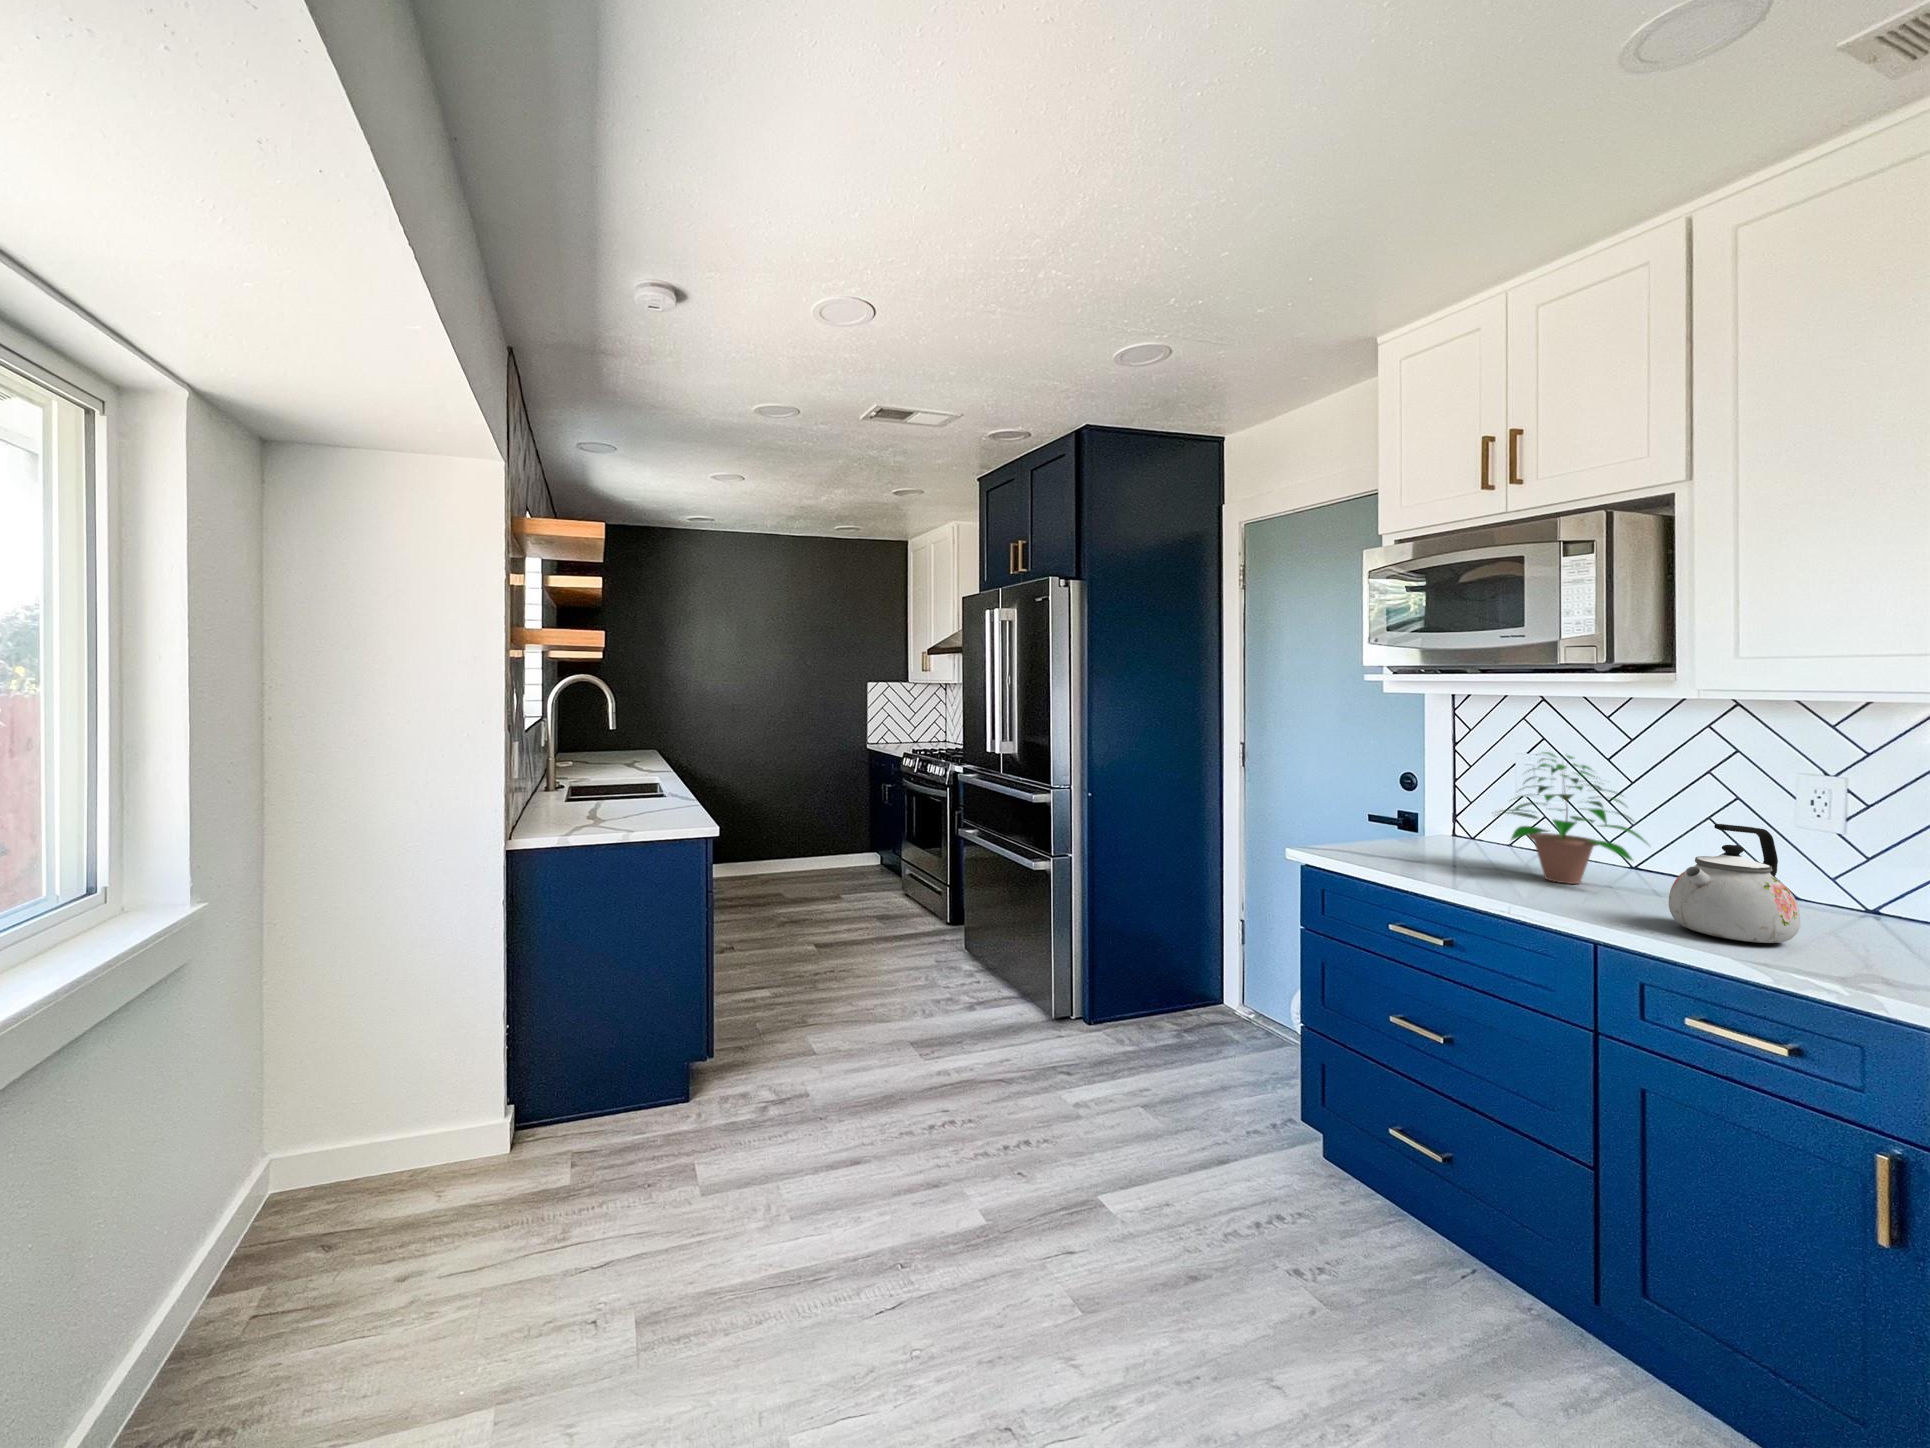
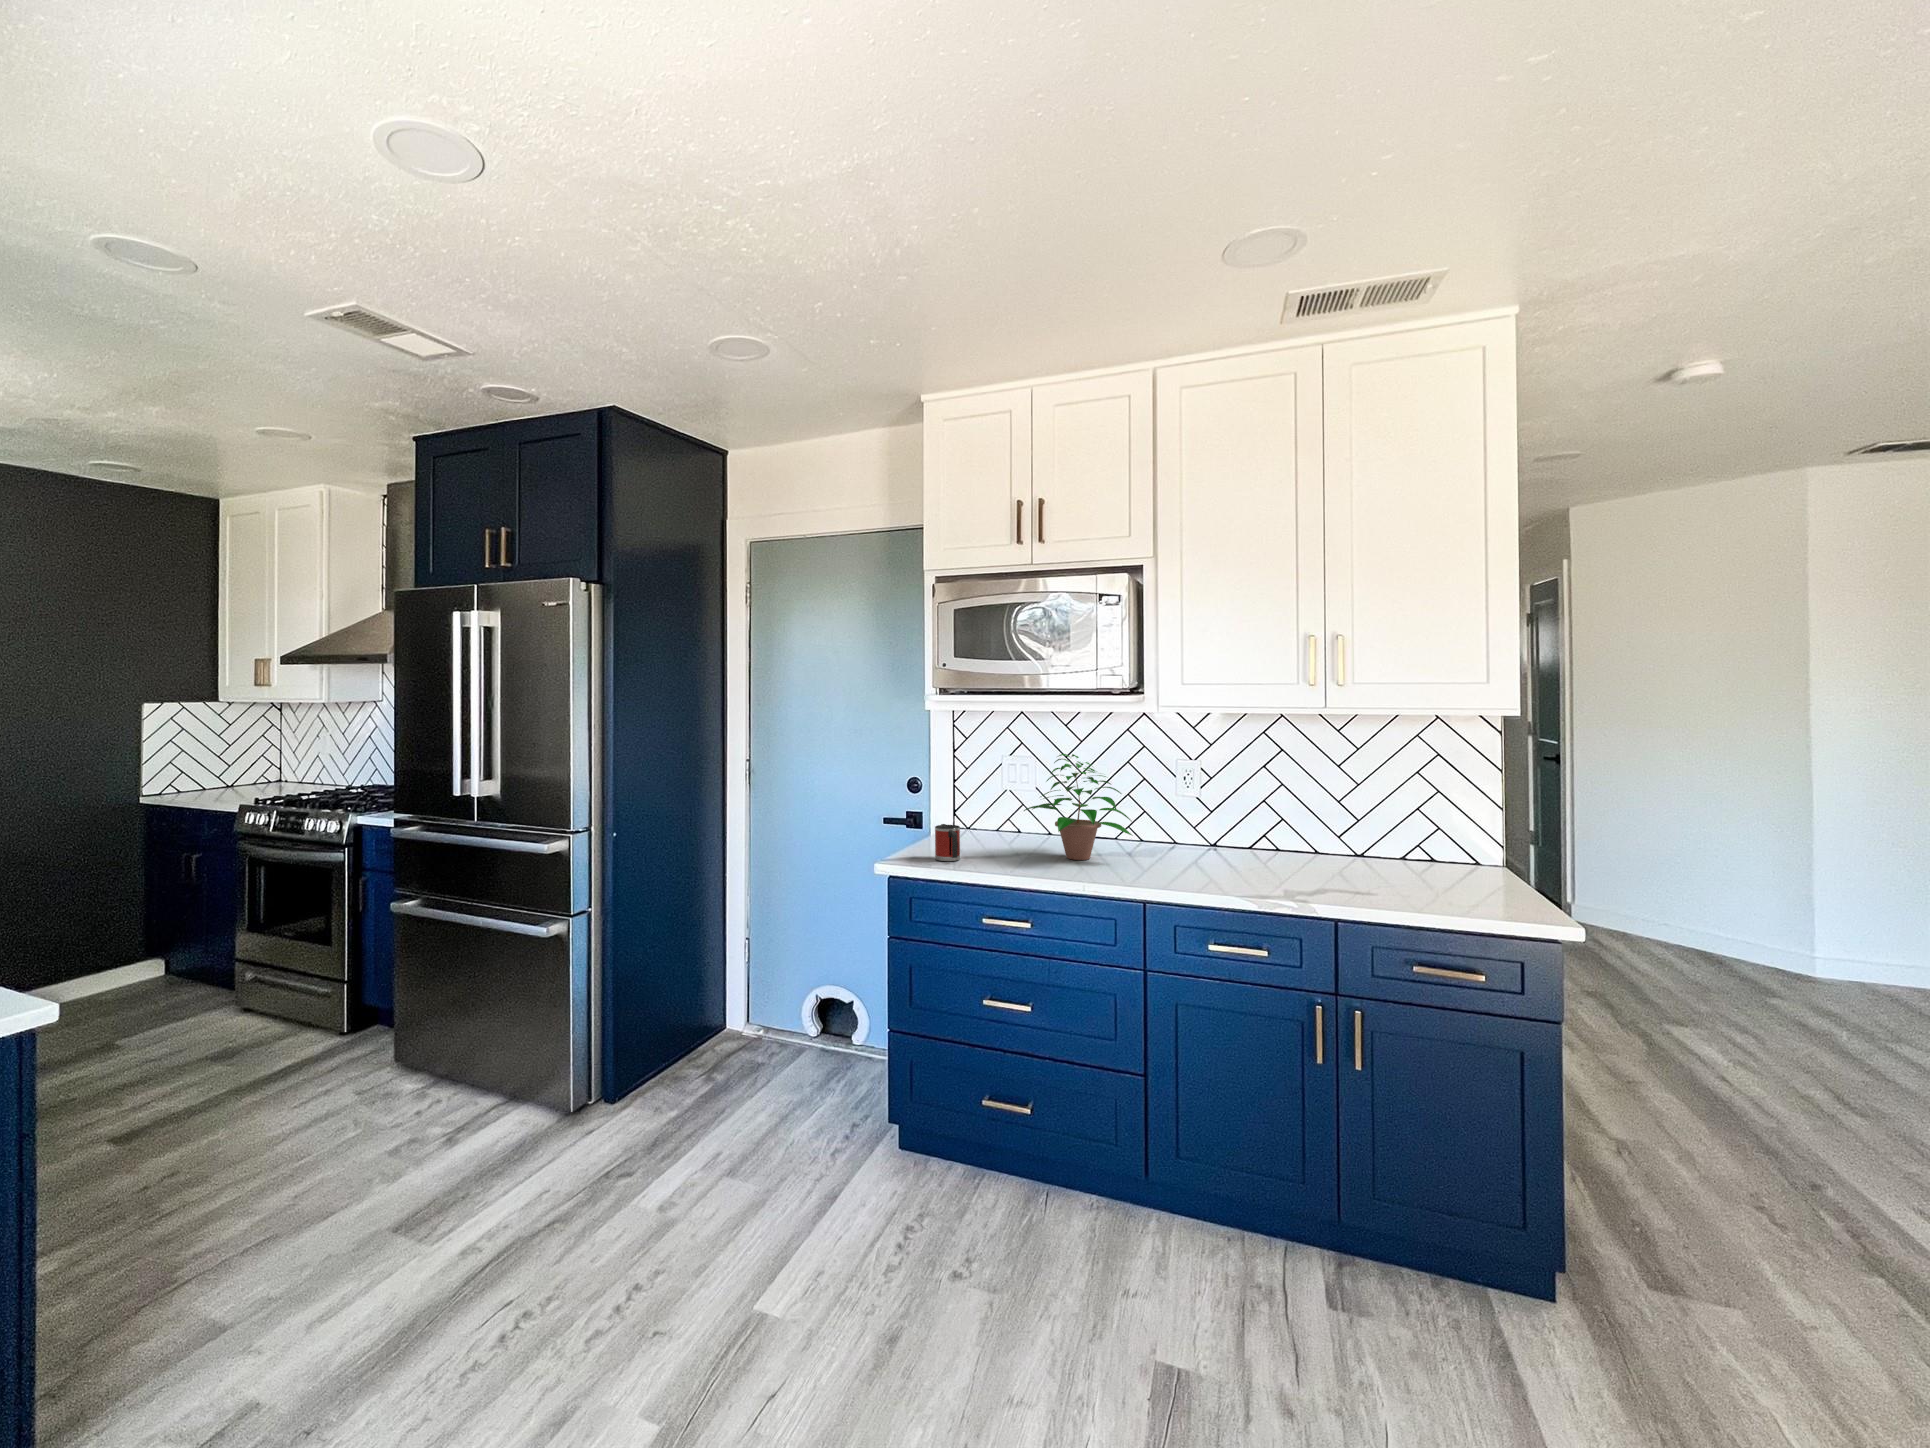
mug: none [1369,818,1400,858] -> present [935,824,960,861]
kettle: present [1669,824,1801,943] -> none [1181,802,1254,886]

